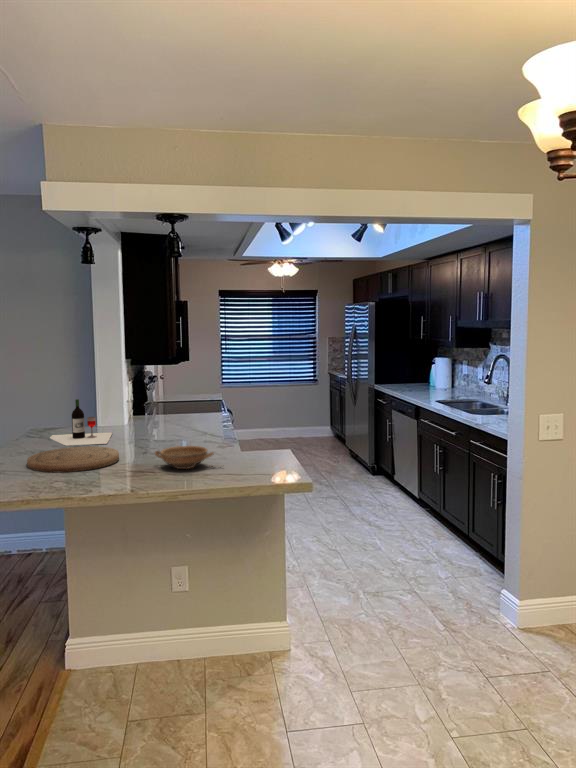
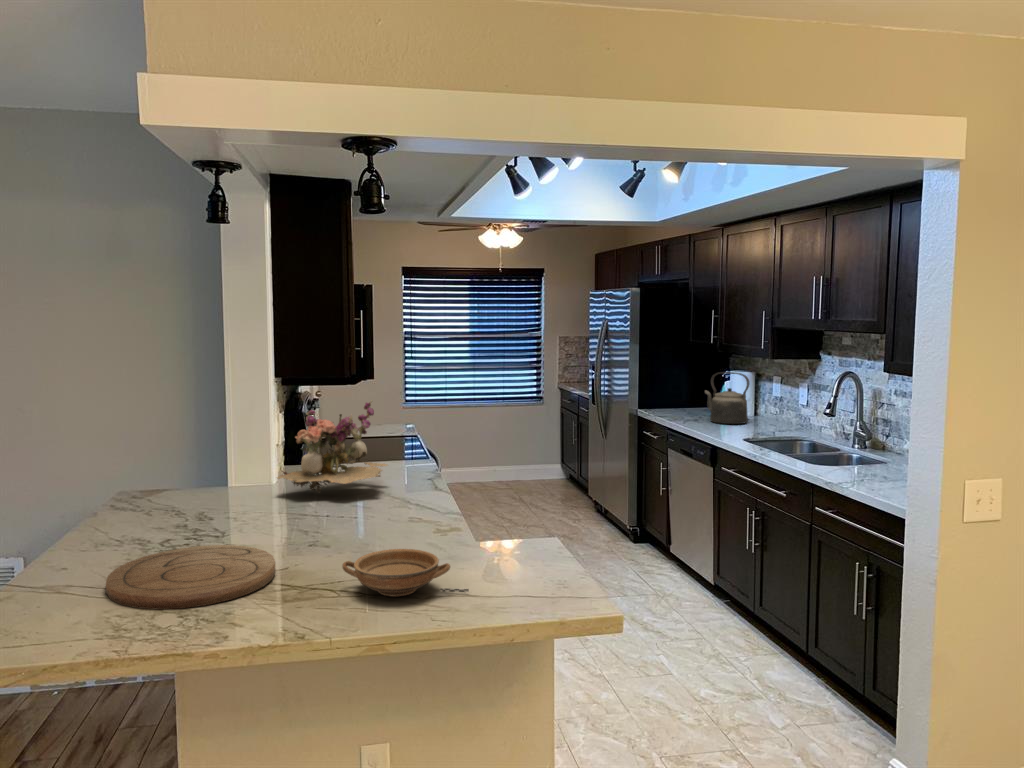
kettle: none [417,358,446,393] -> present [705,372,749,424]
flower arrangement: none [125,371,194,427] -> present [277,400,388,492]
wine bottle: present [50,399,112,446] -> none [131,454,256,541]

